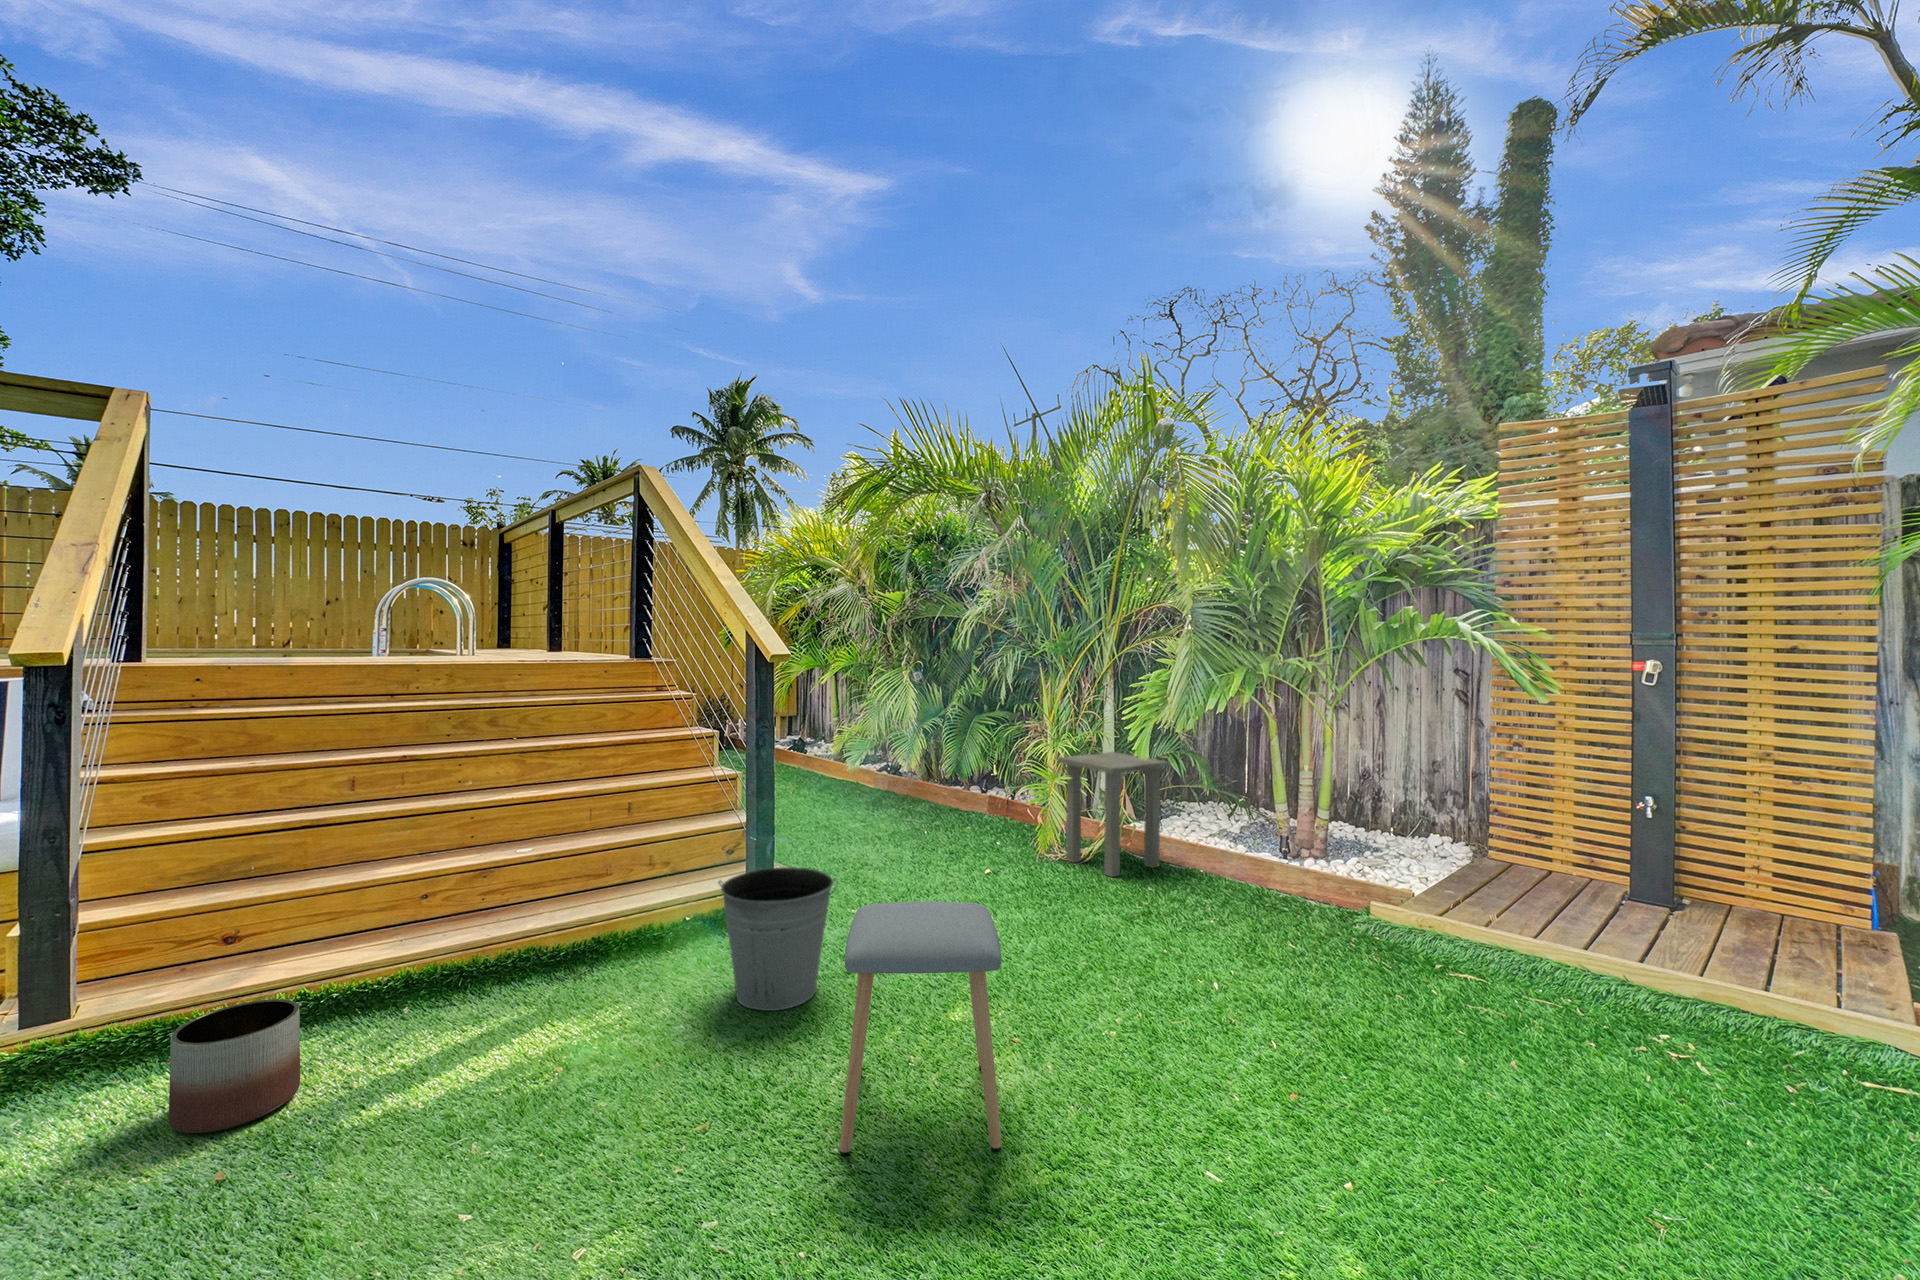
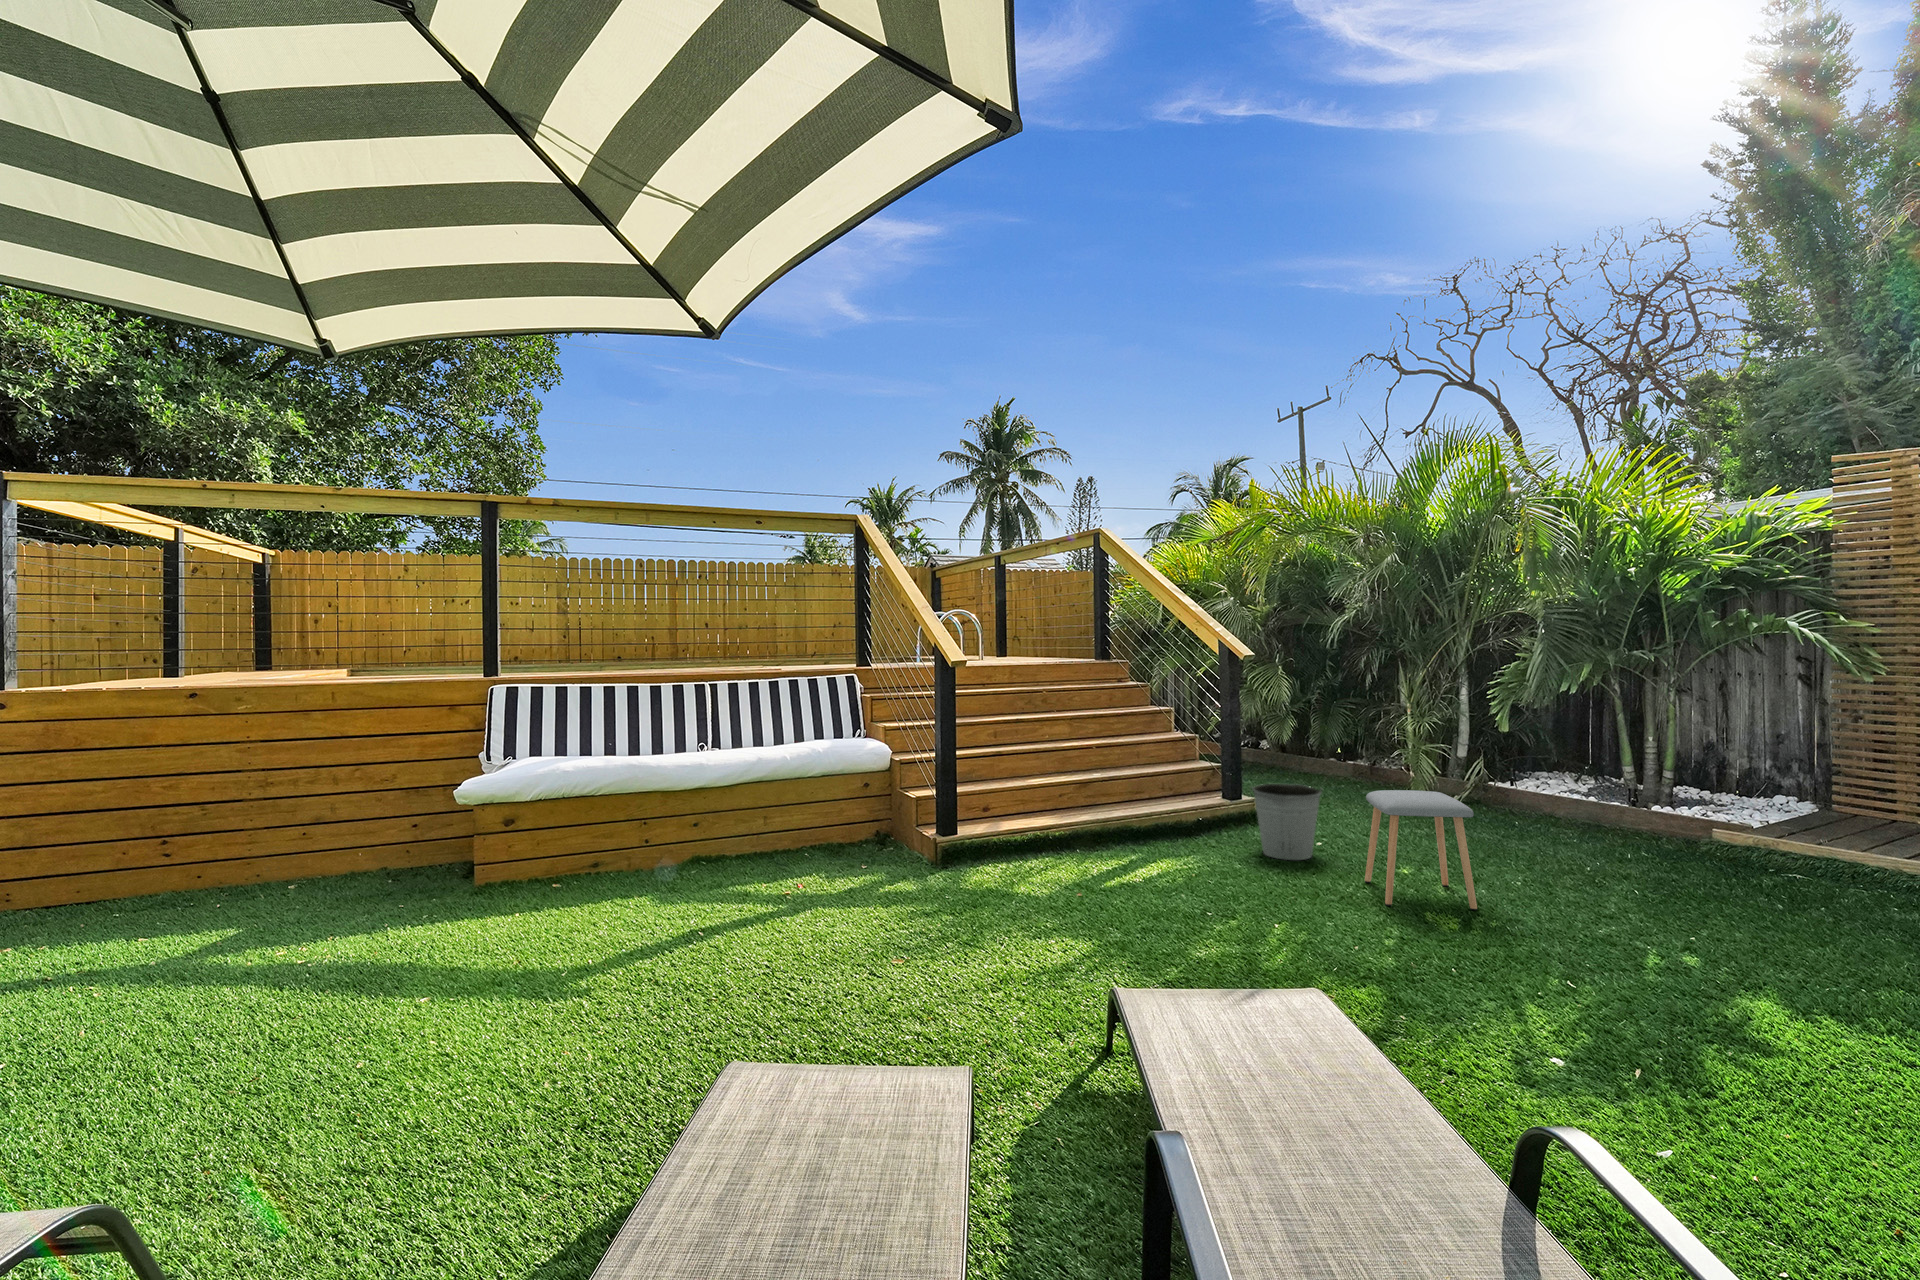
side table: present [1058,752,1170,877] -> none [1429,725,1527,814]
planter: present [169,999,300,1133] -> none [1036,828,1082,880]

